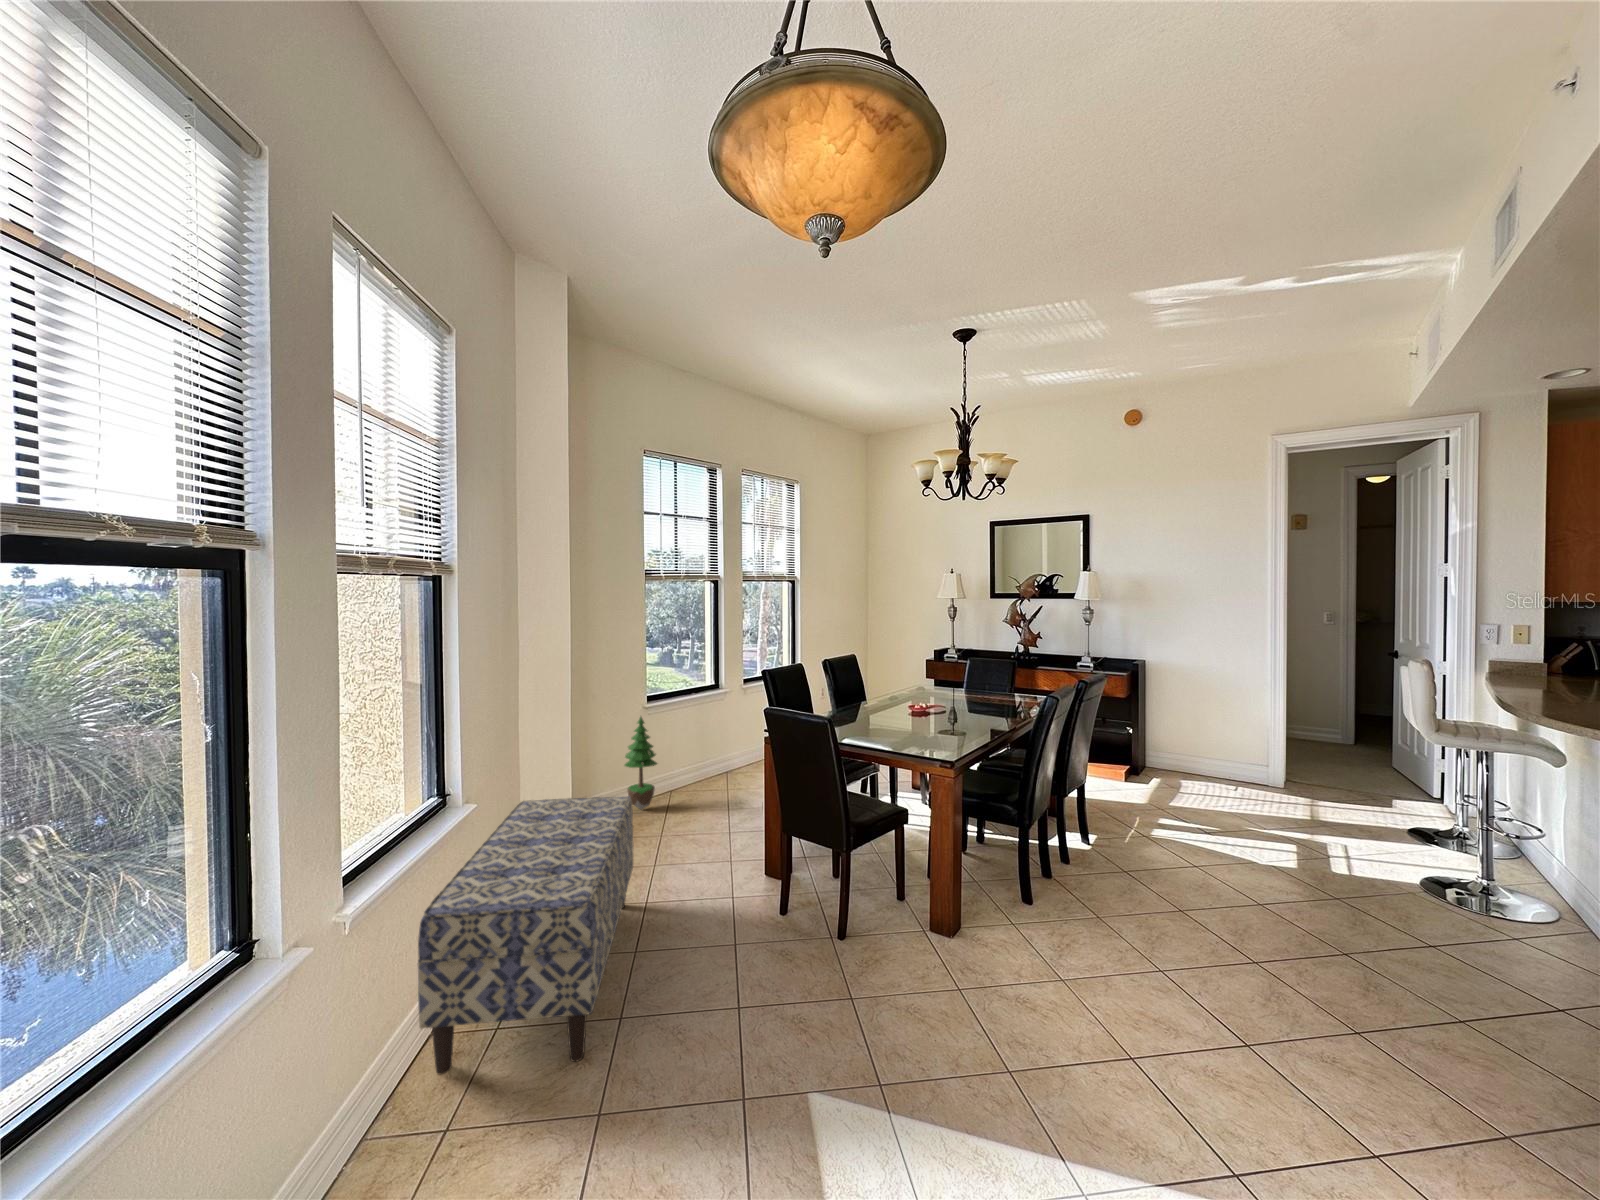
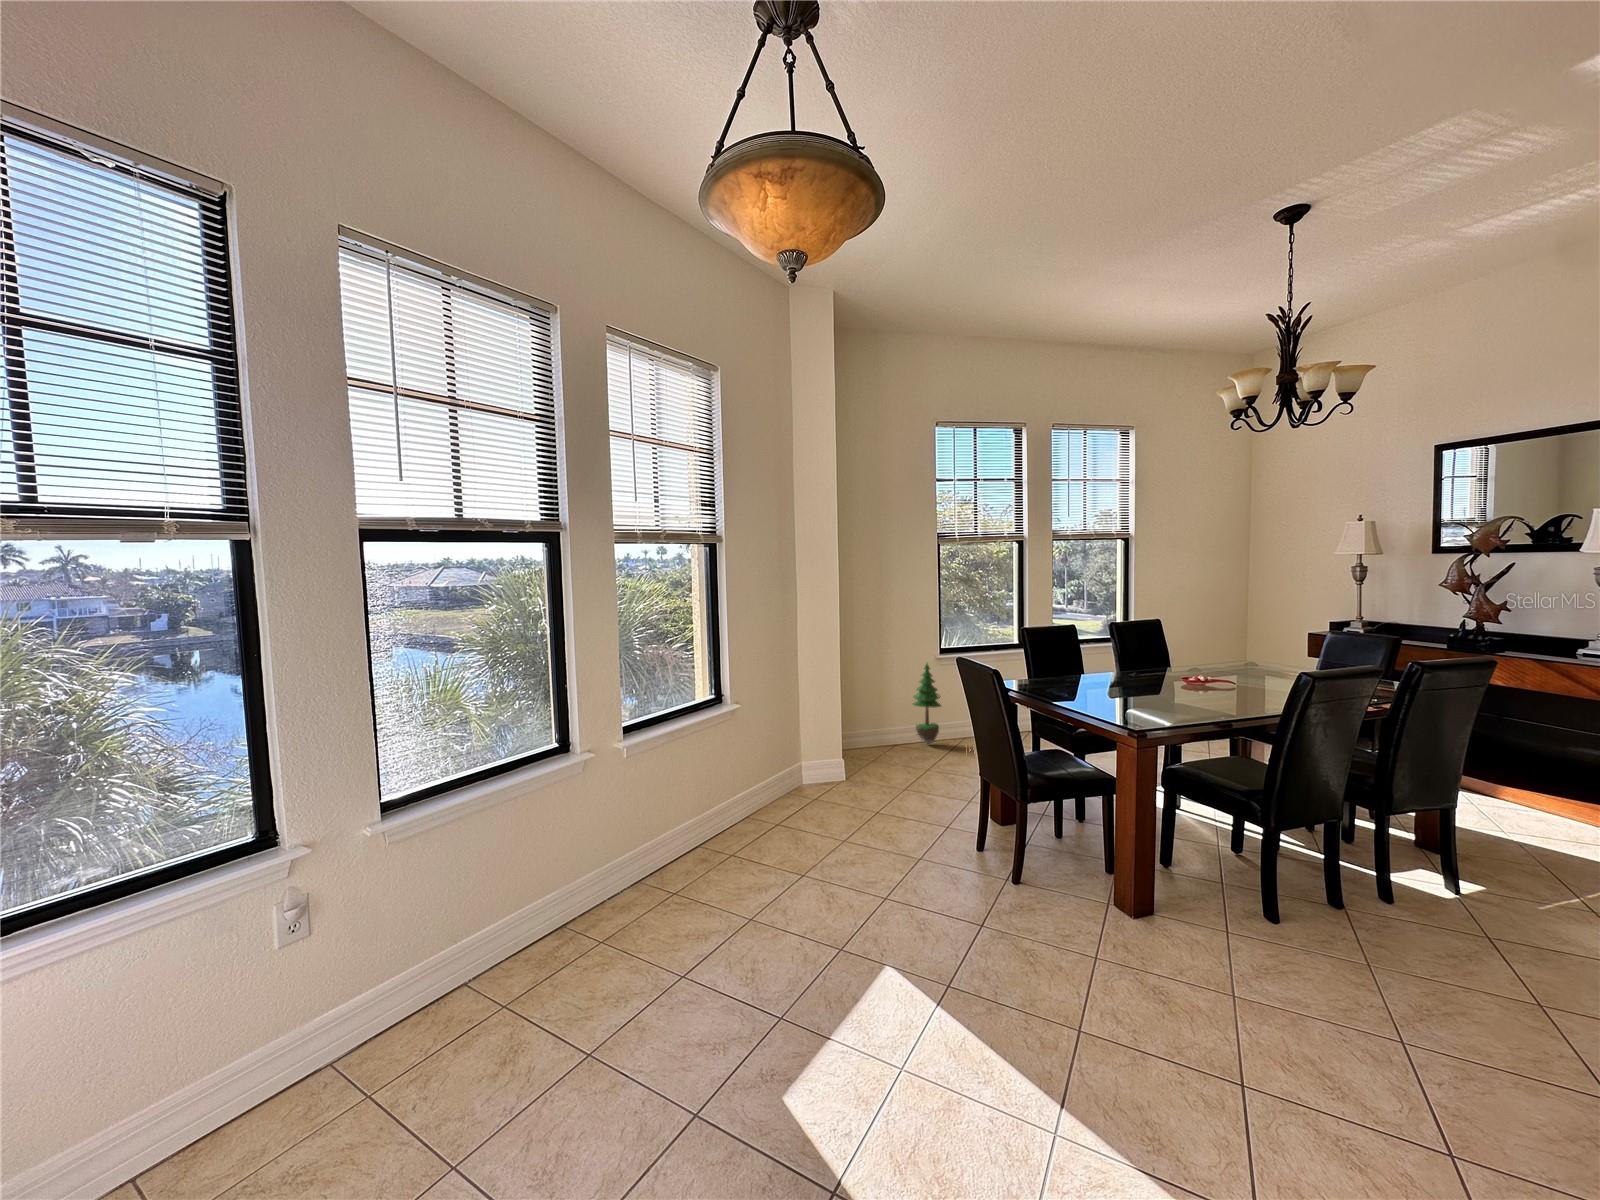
bench: present [418,796,634,1074] -> none [676,711,868,887]

